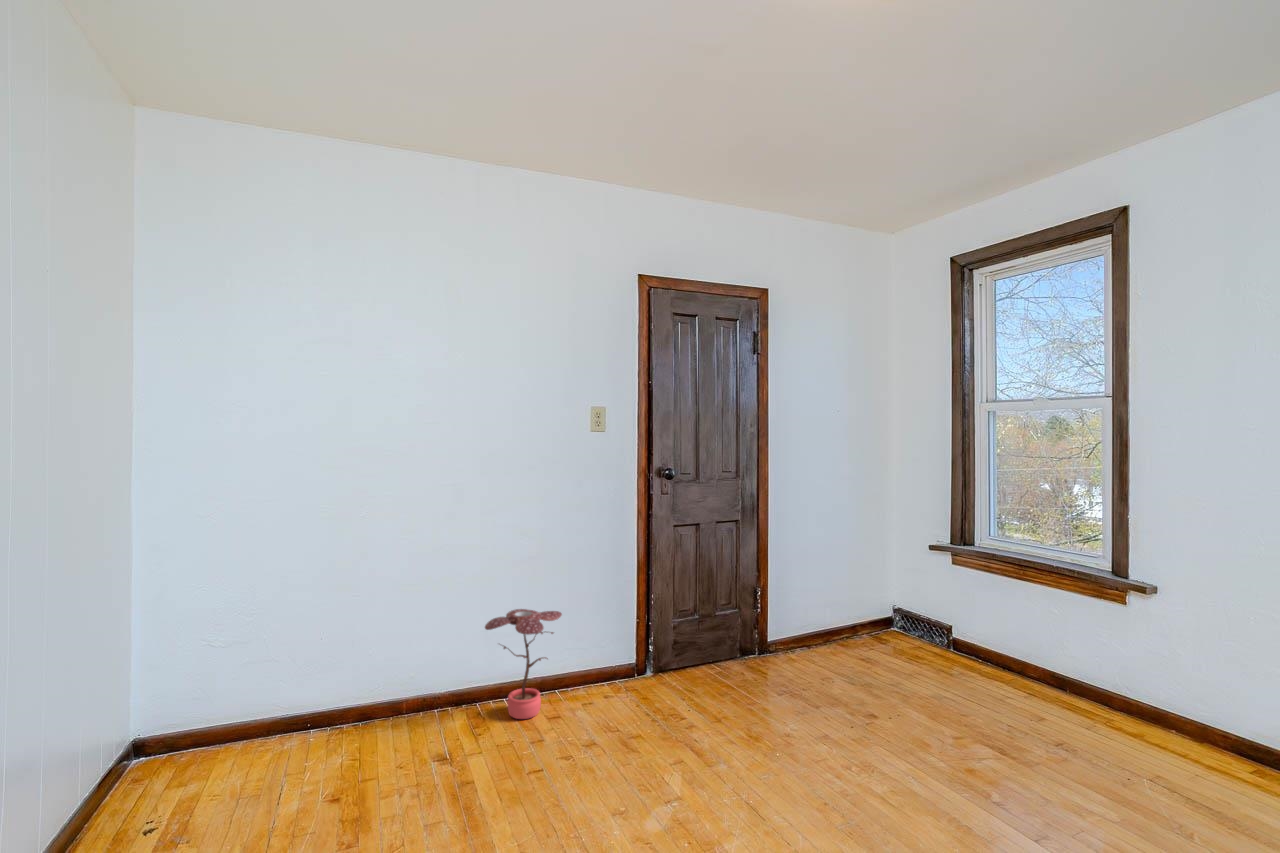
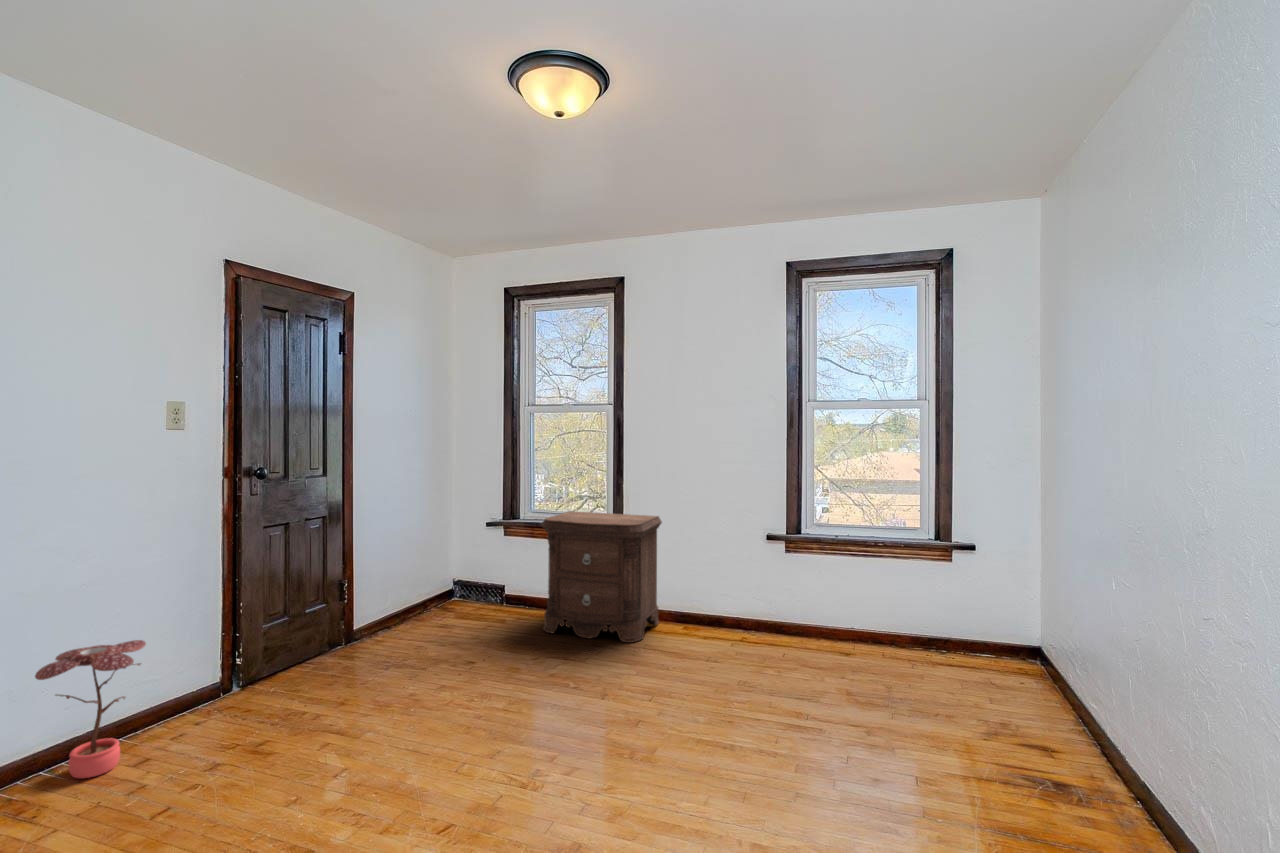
nightstand: none [985,544,1205,763] -> present [541,511,662,643]

